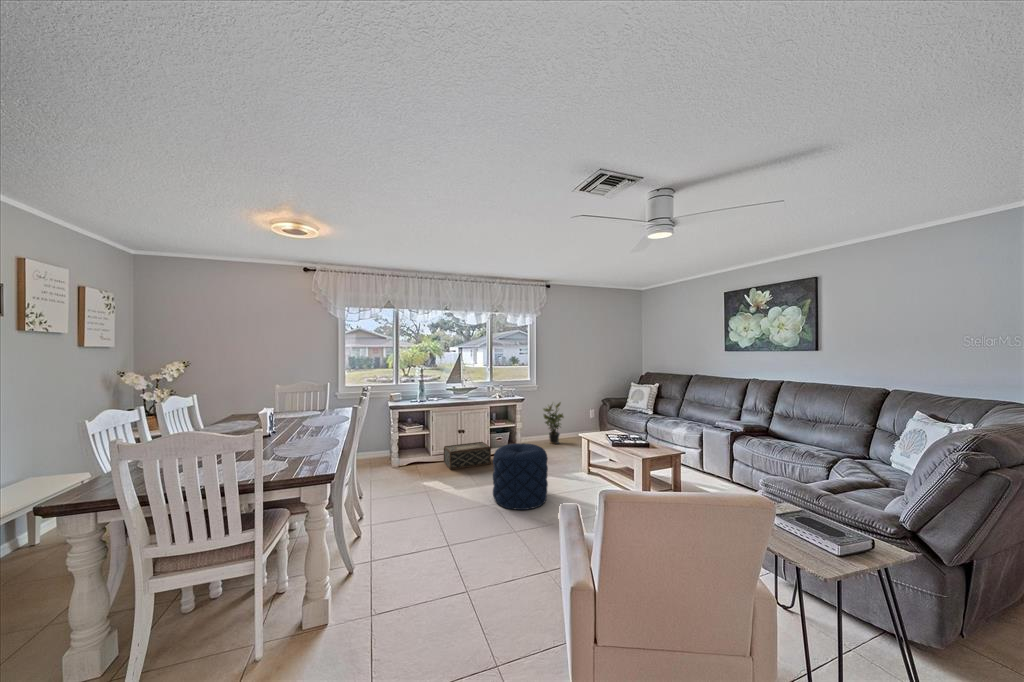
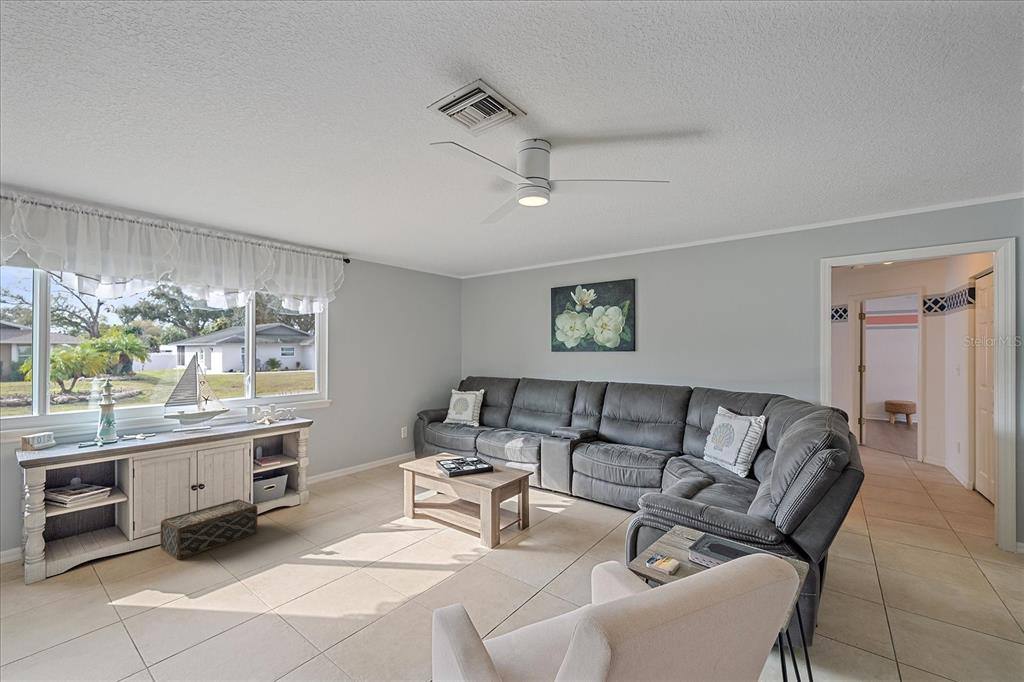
potted plant: present [543,403,564,444] -> none [335,422,366,483]
pouf: present [493,443,548,510] -> none [279,494,371,605]

